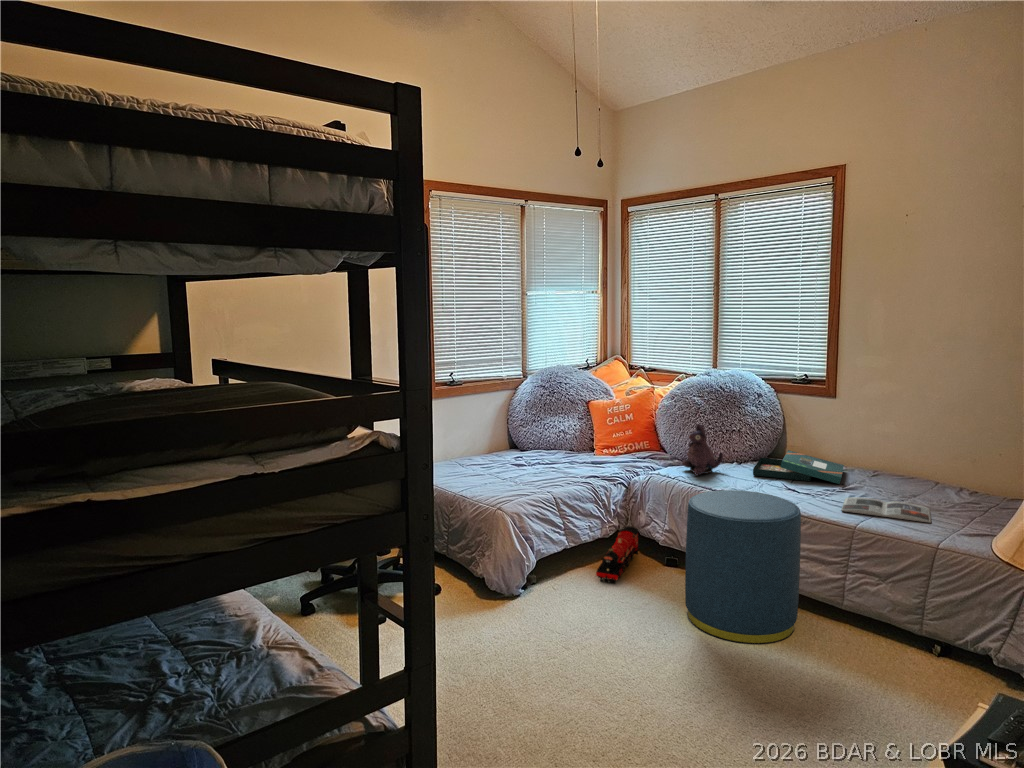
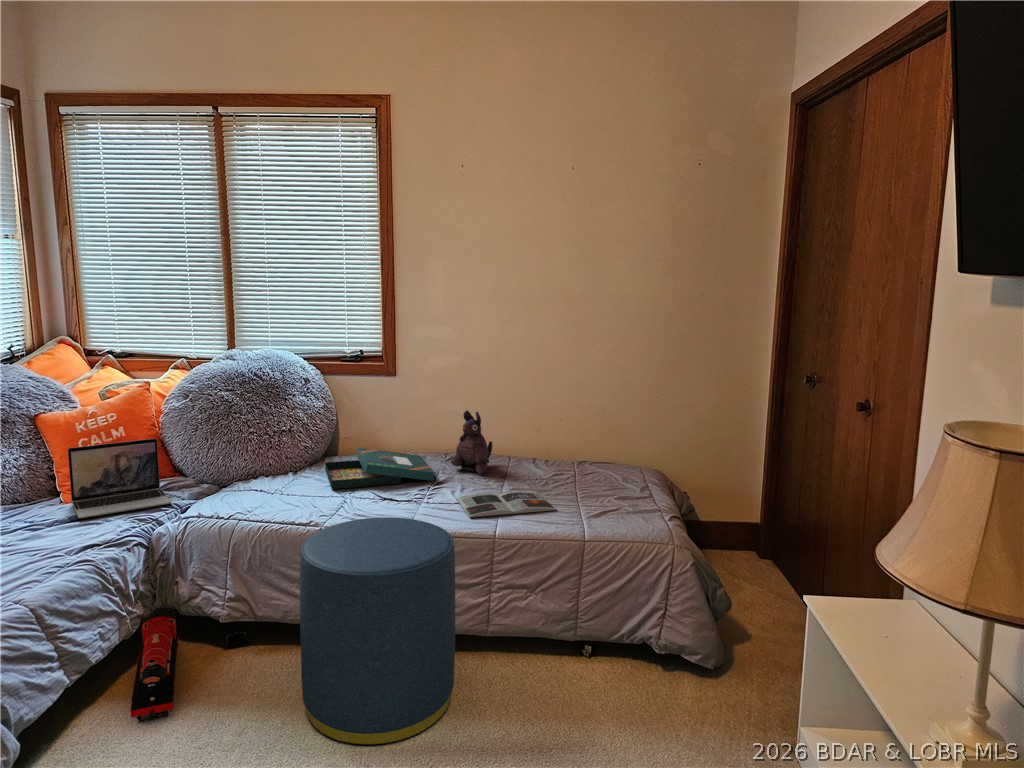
laptop: none [595,422,647,465] -> present [68,439,171,518]
plush toy: present [682,424,723,476] -> present [451,410,492,475]

